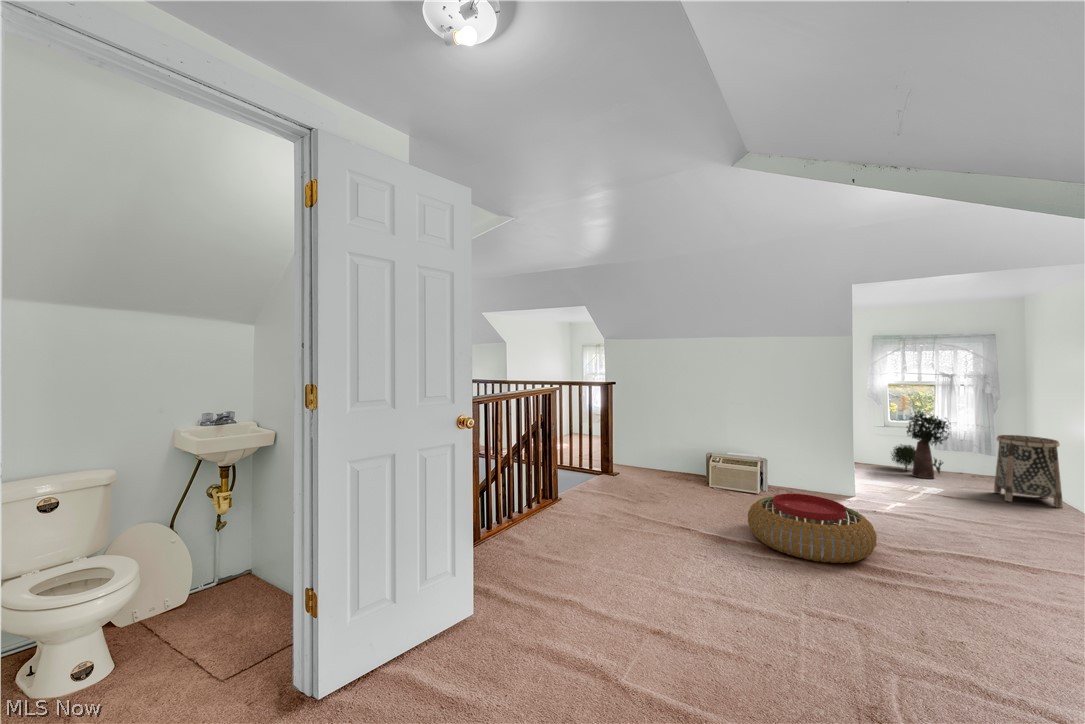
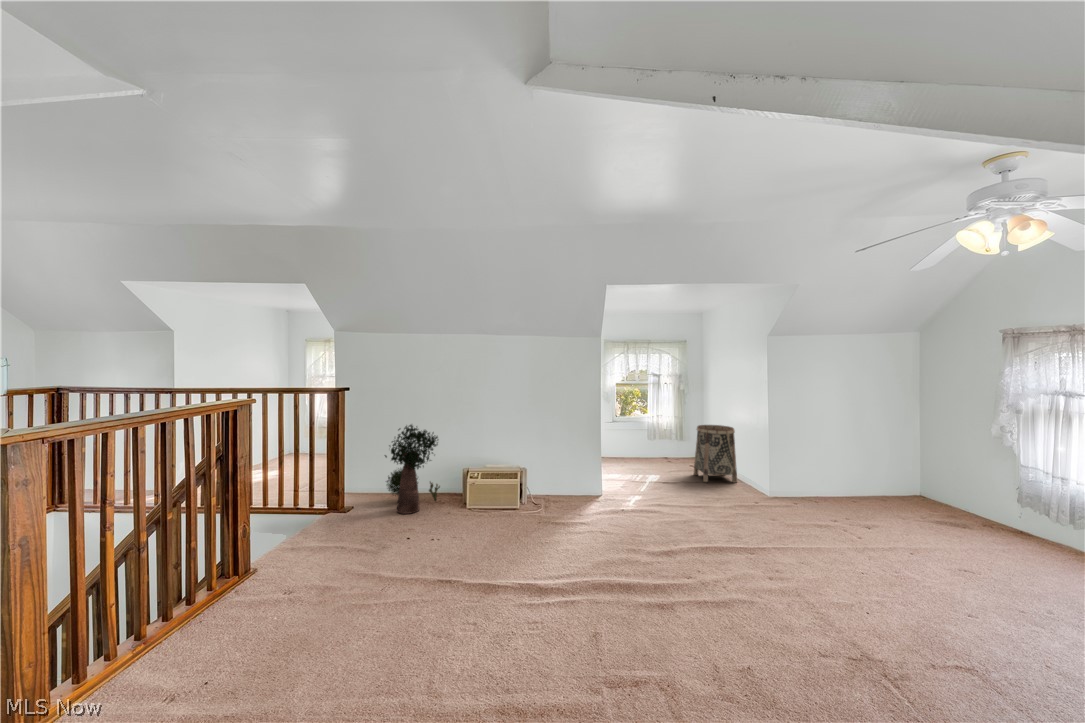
potted plant: present [892,411,949,479] -> present [385,425,440,514]
pouf: present [748,494,877,563] -> none [517,511,643,592]

